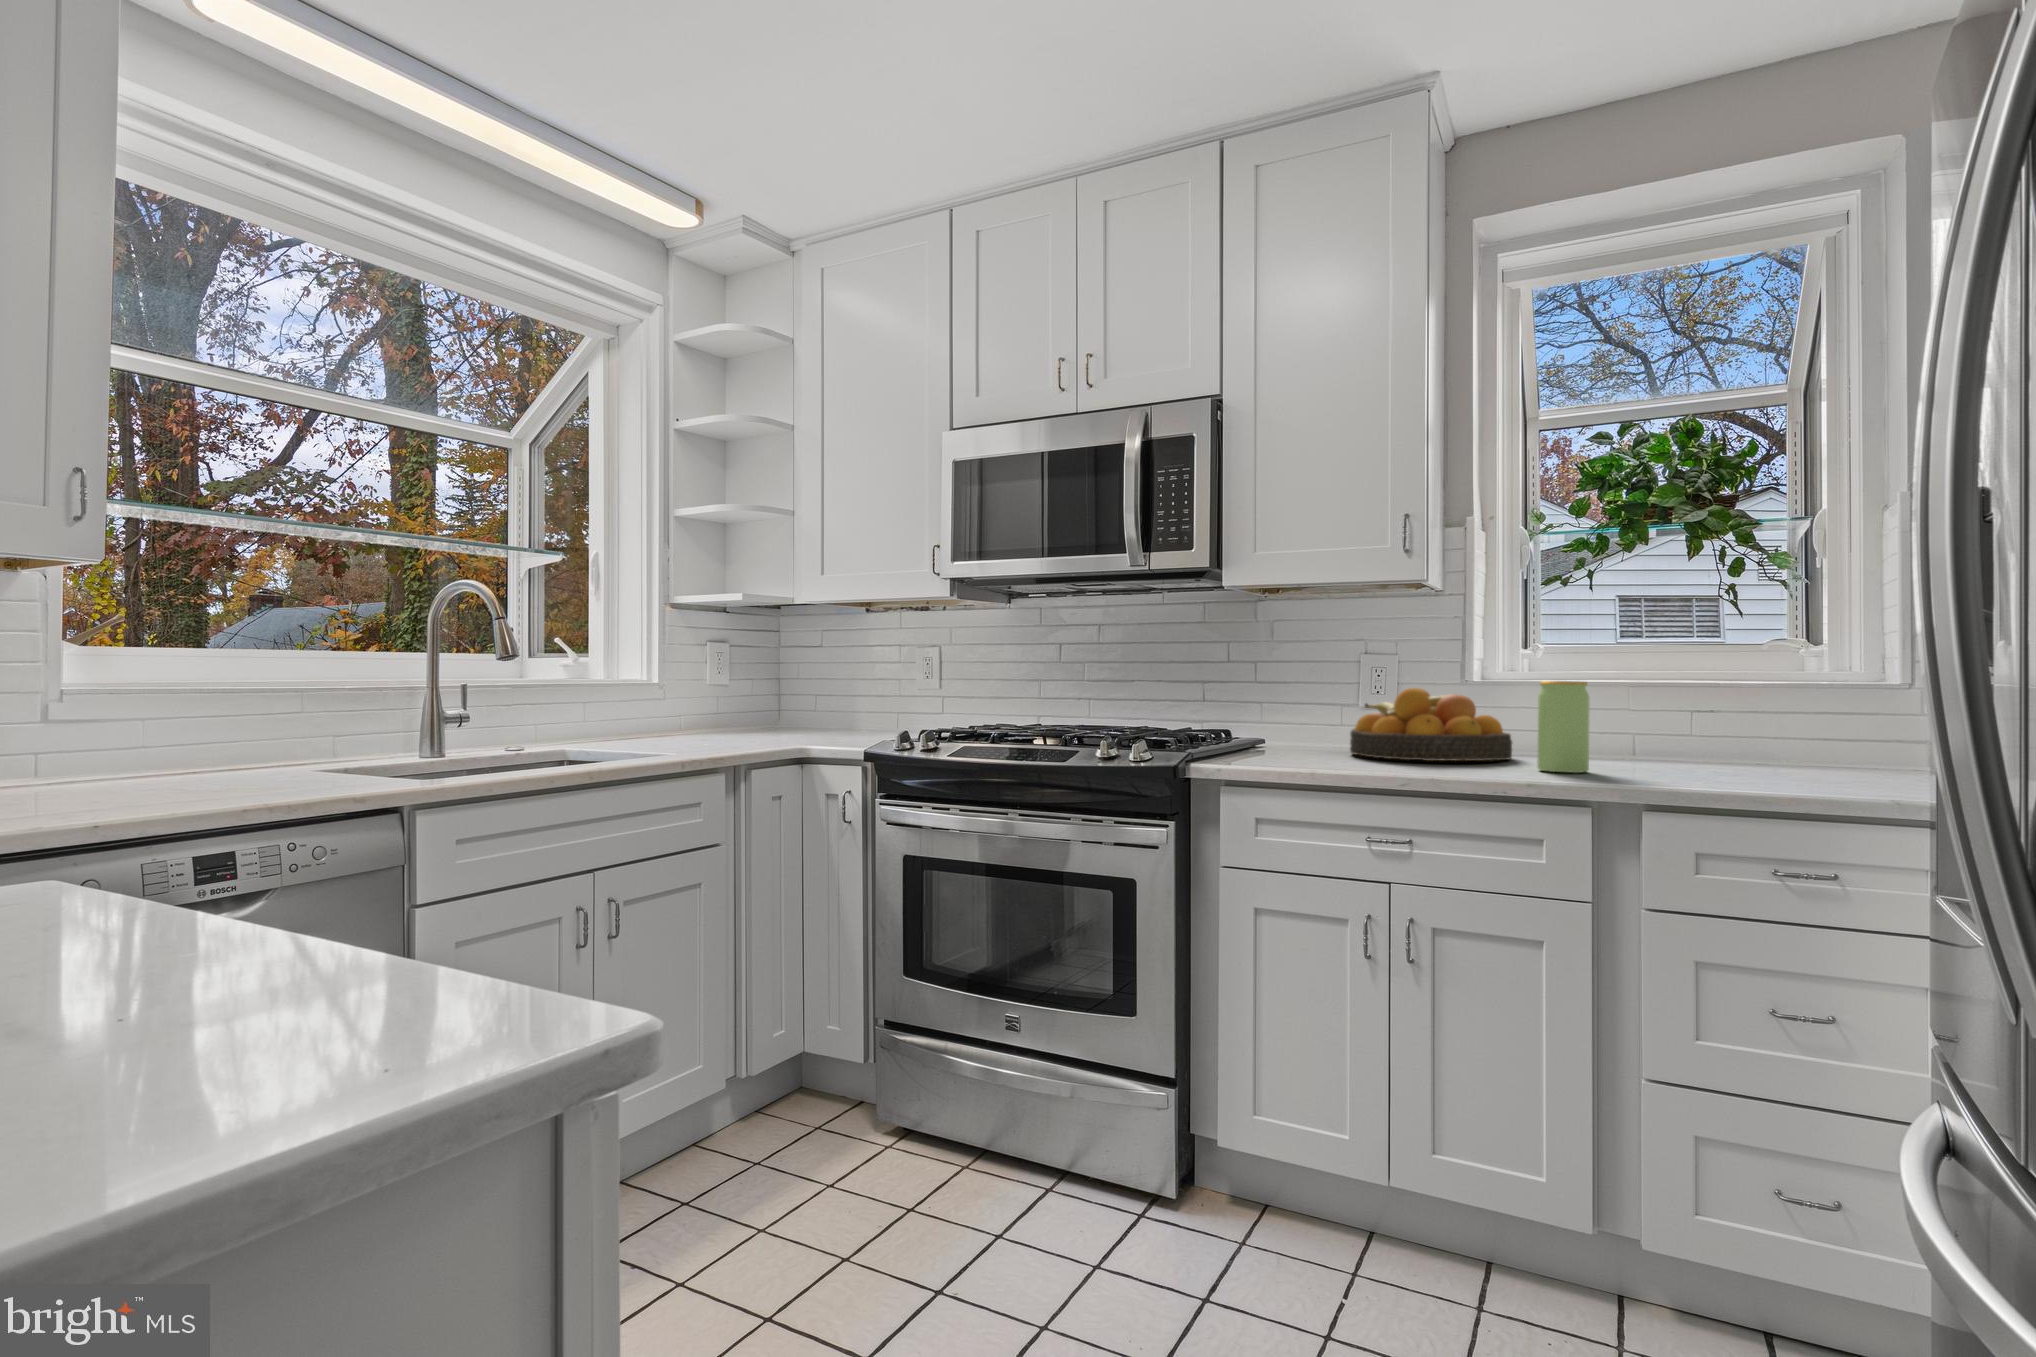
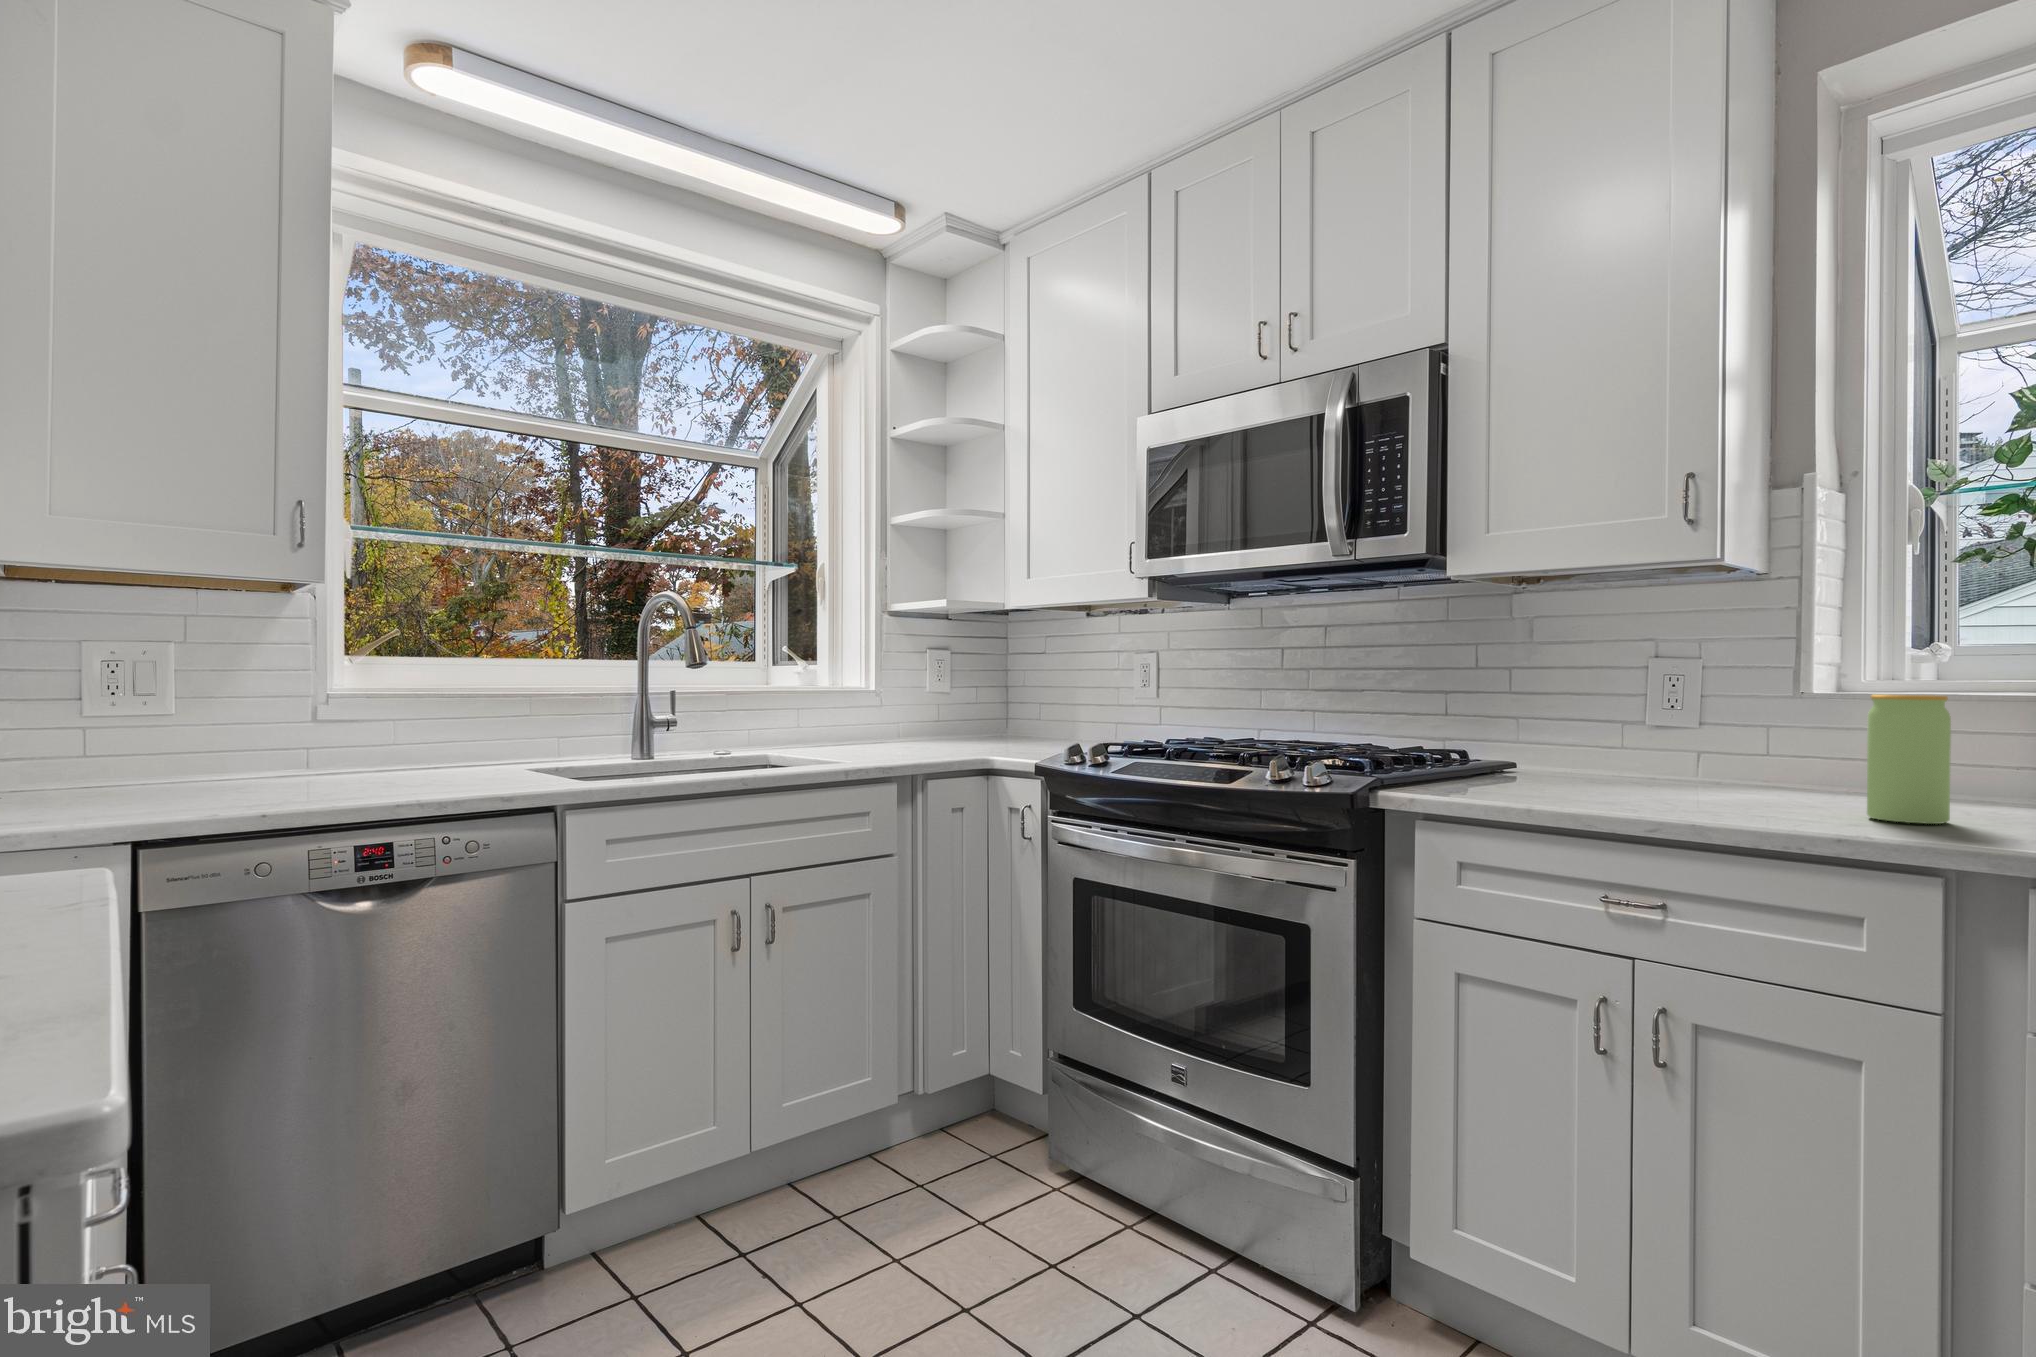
fruit bowl: present [1350,688,1512,761] -> none [1609,700,1845,800]

